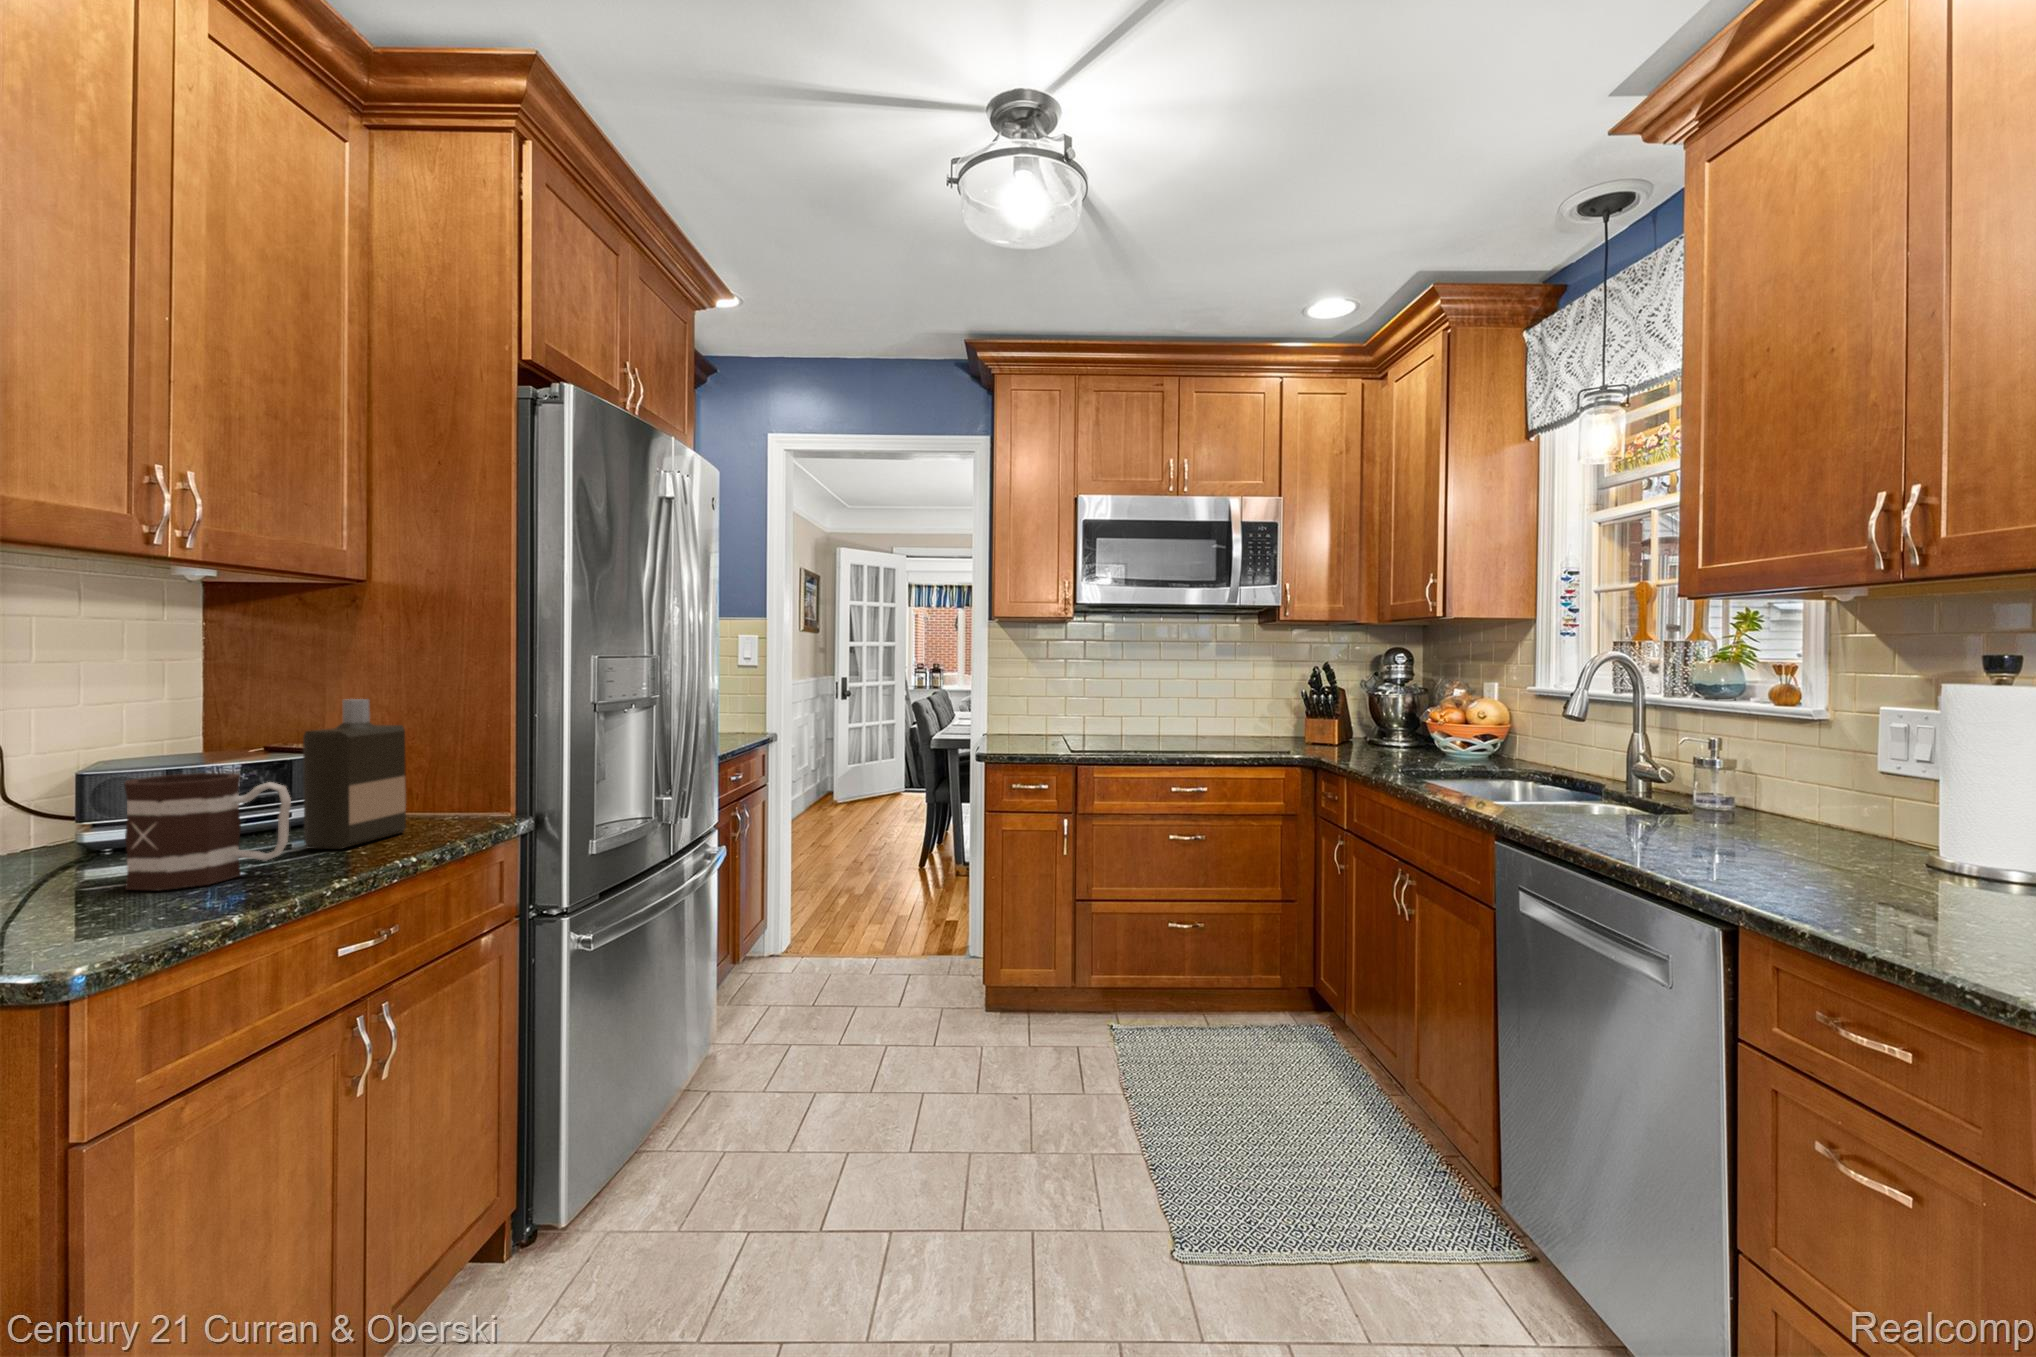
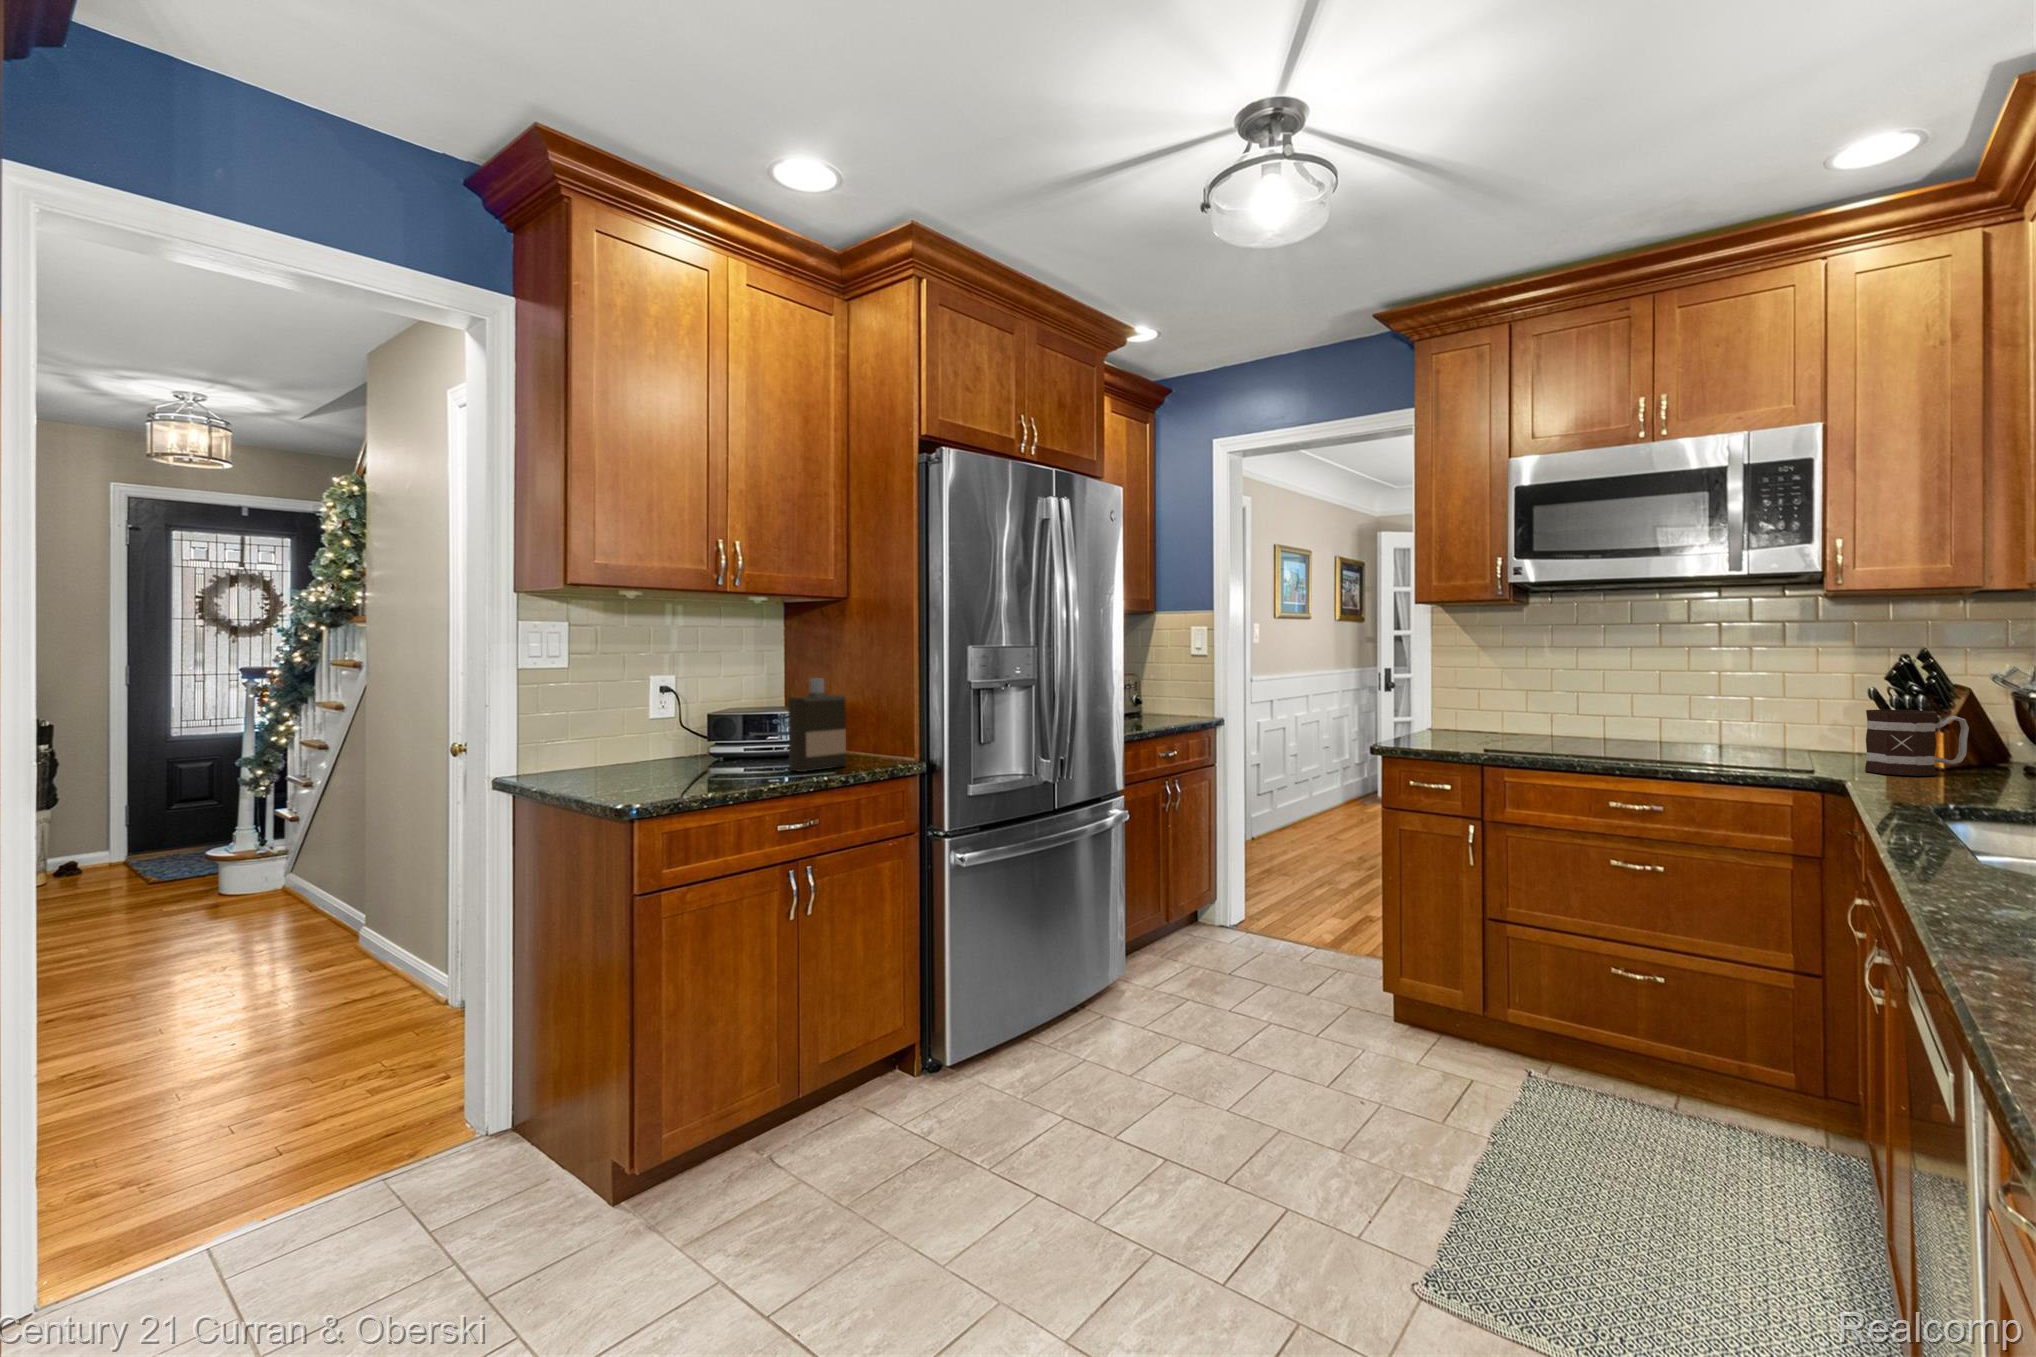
mug: present [124,773,291,890] -> present [1865,710,1969,776]

